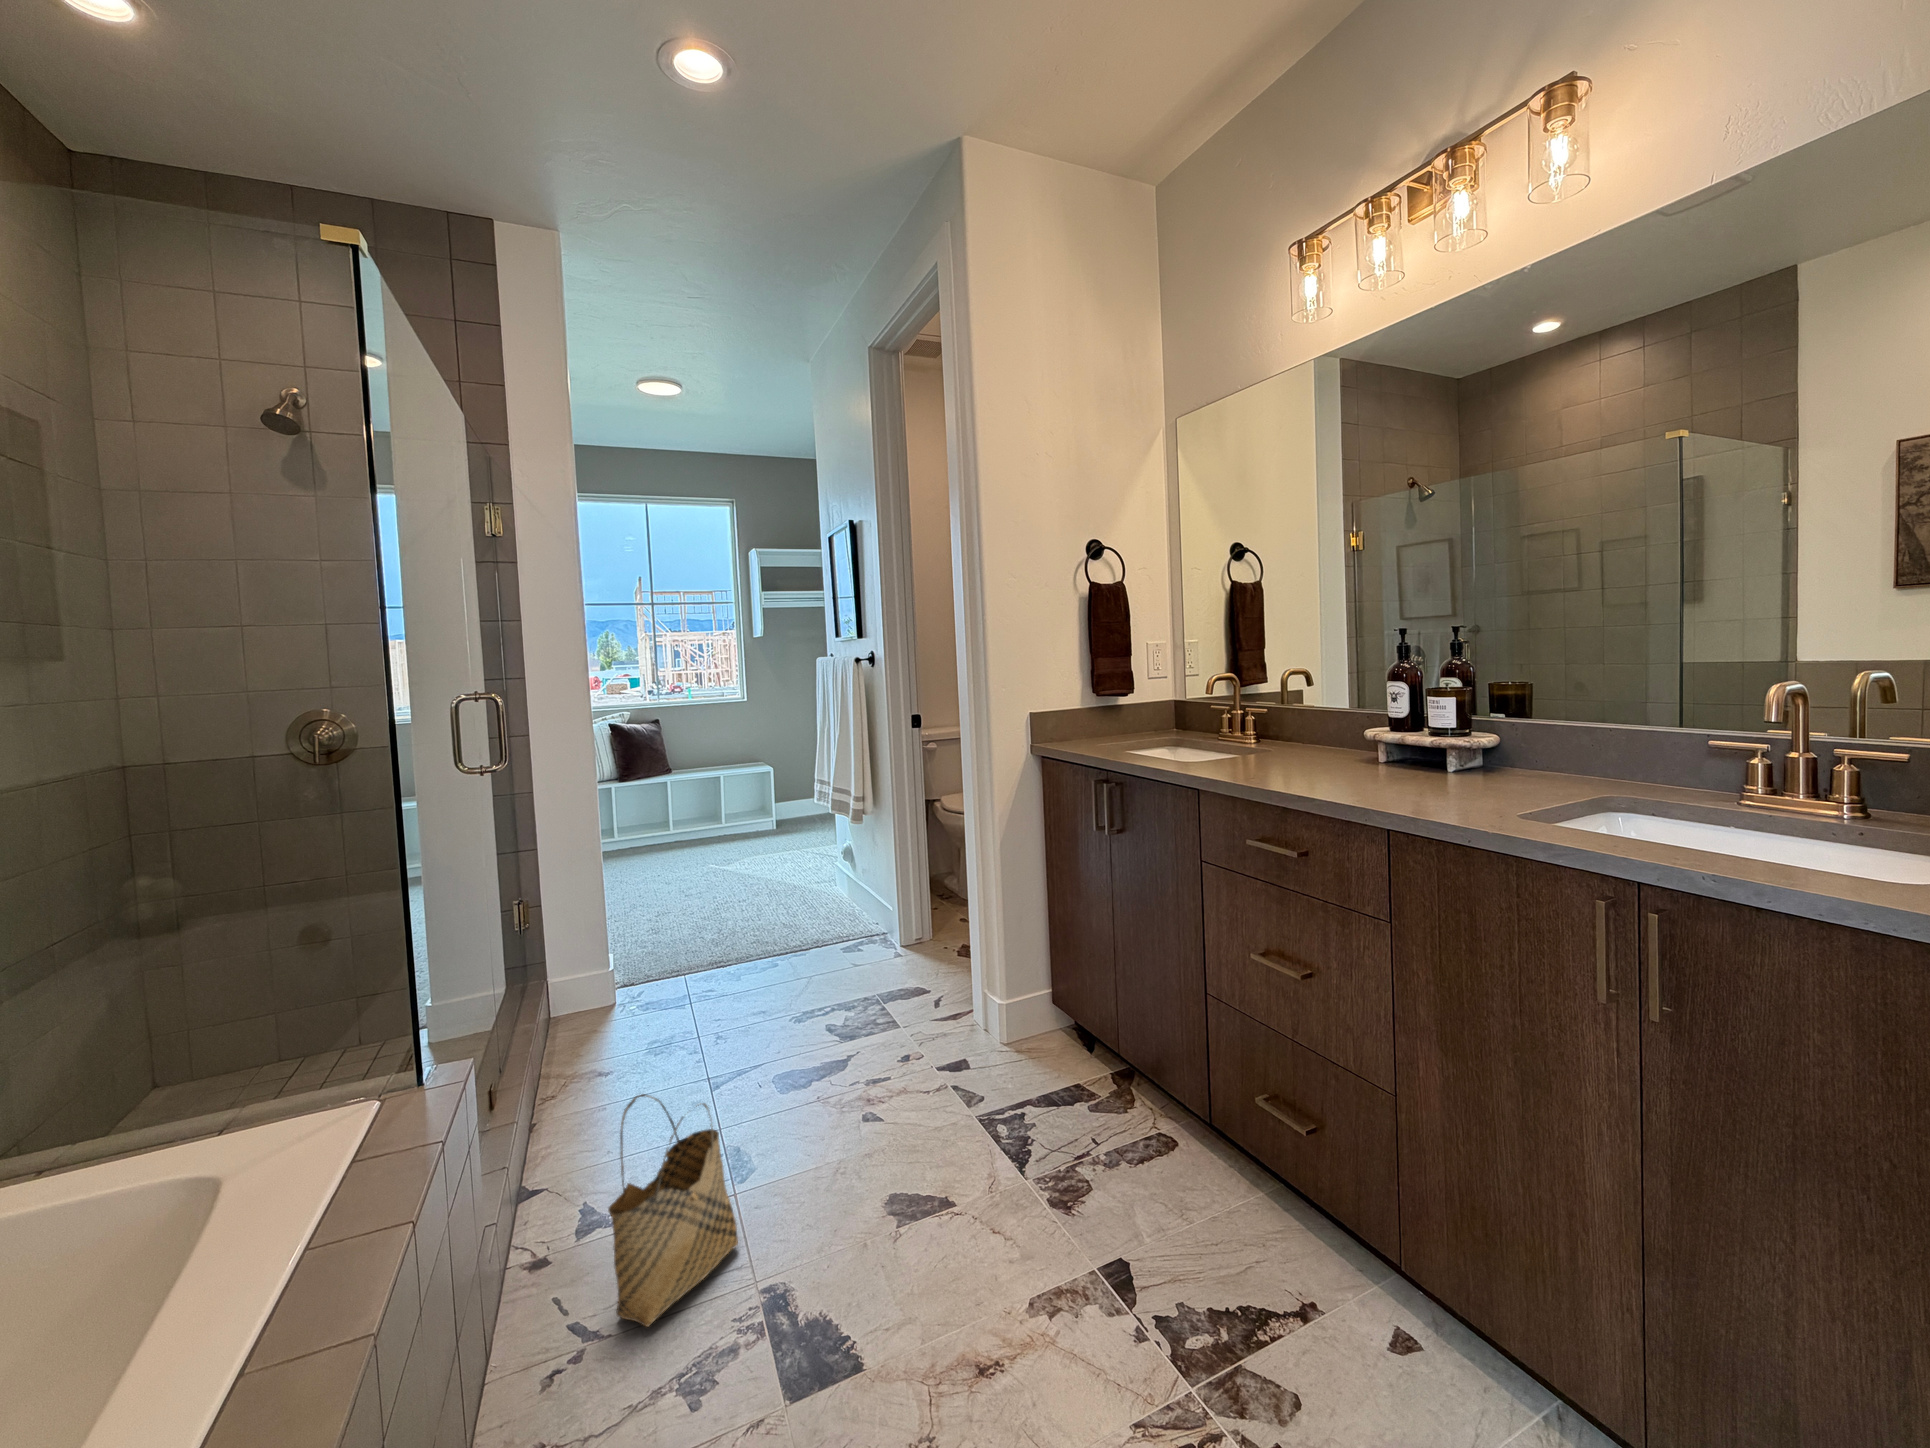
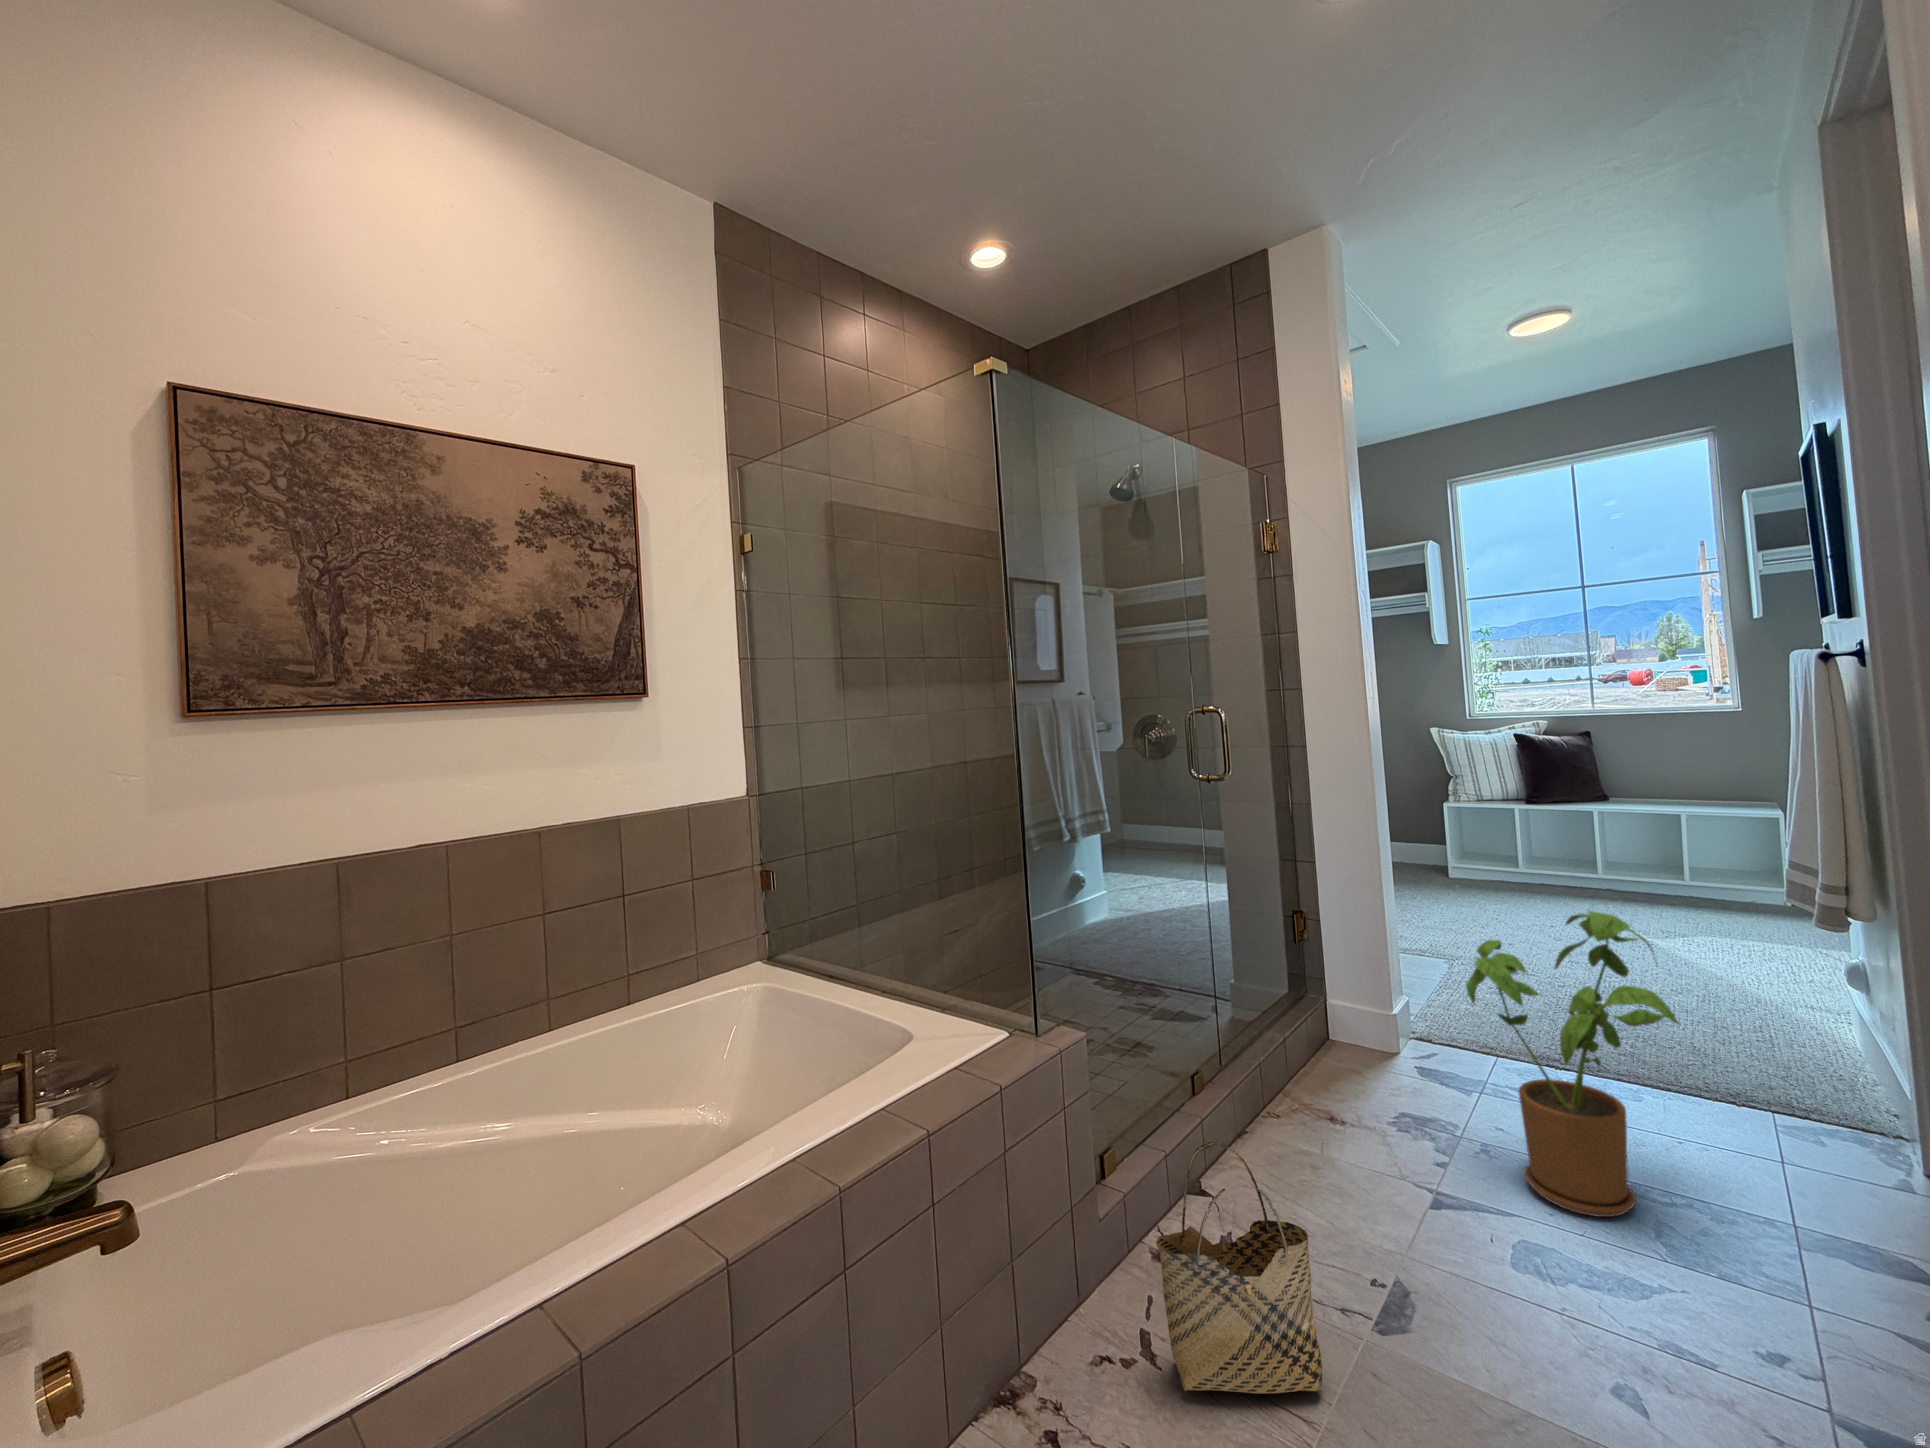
house plant: none [718,834,852,1048] -> present [1466,911,1679,1217]

